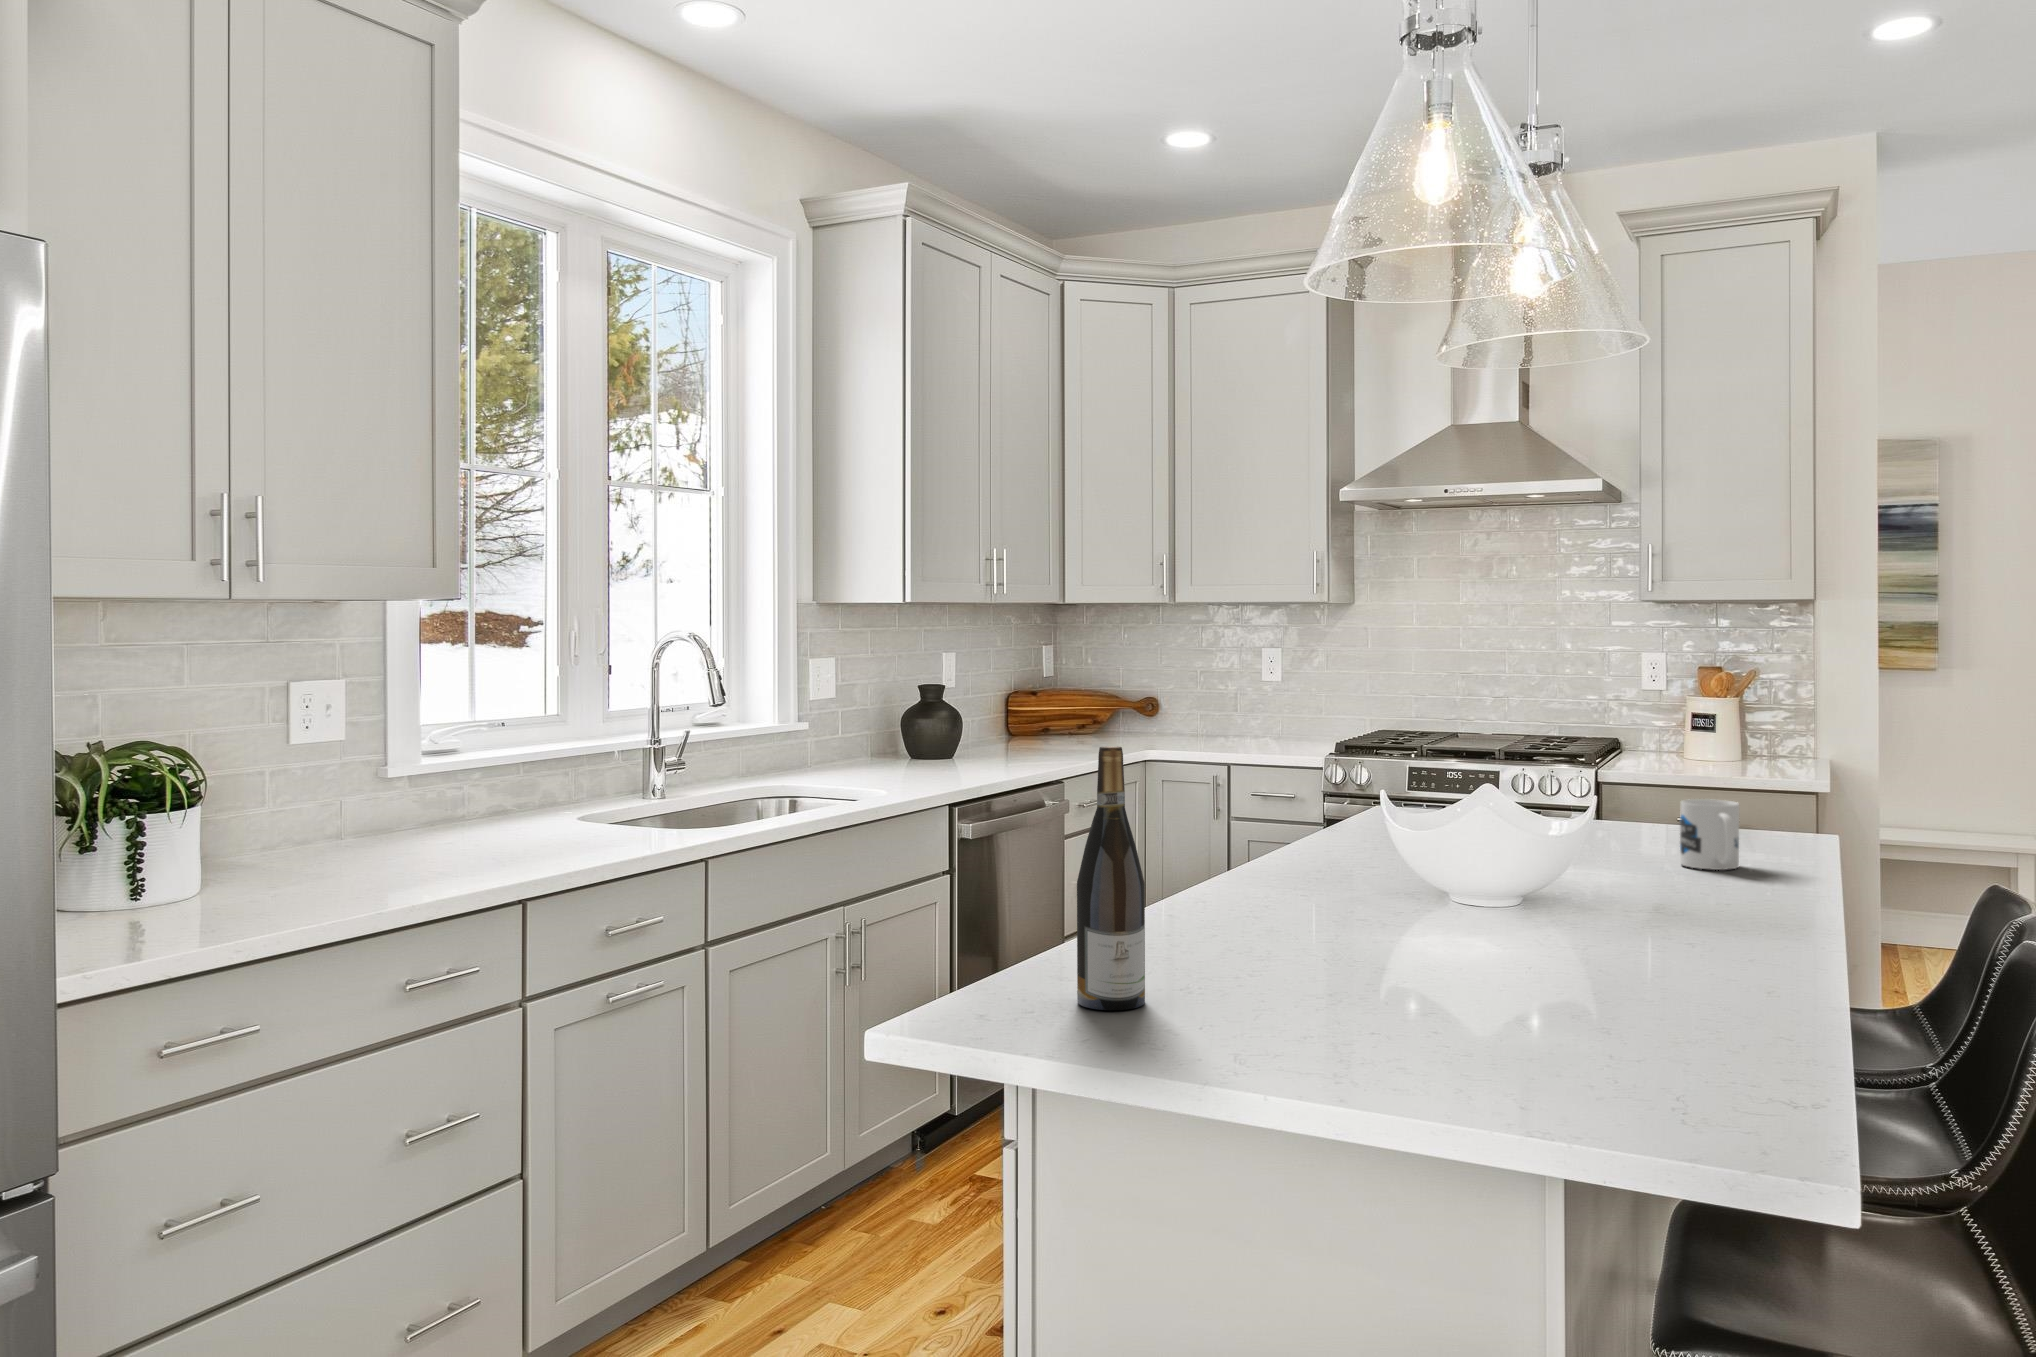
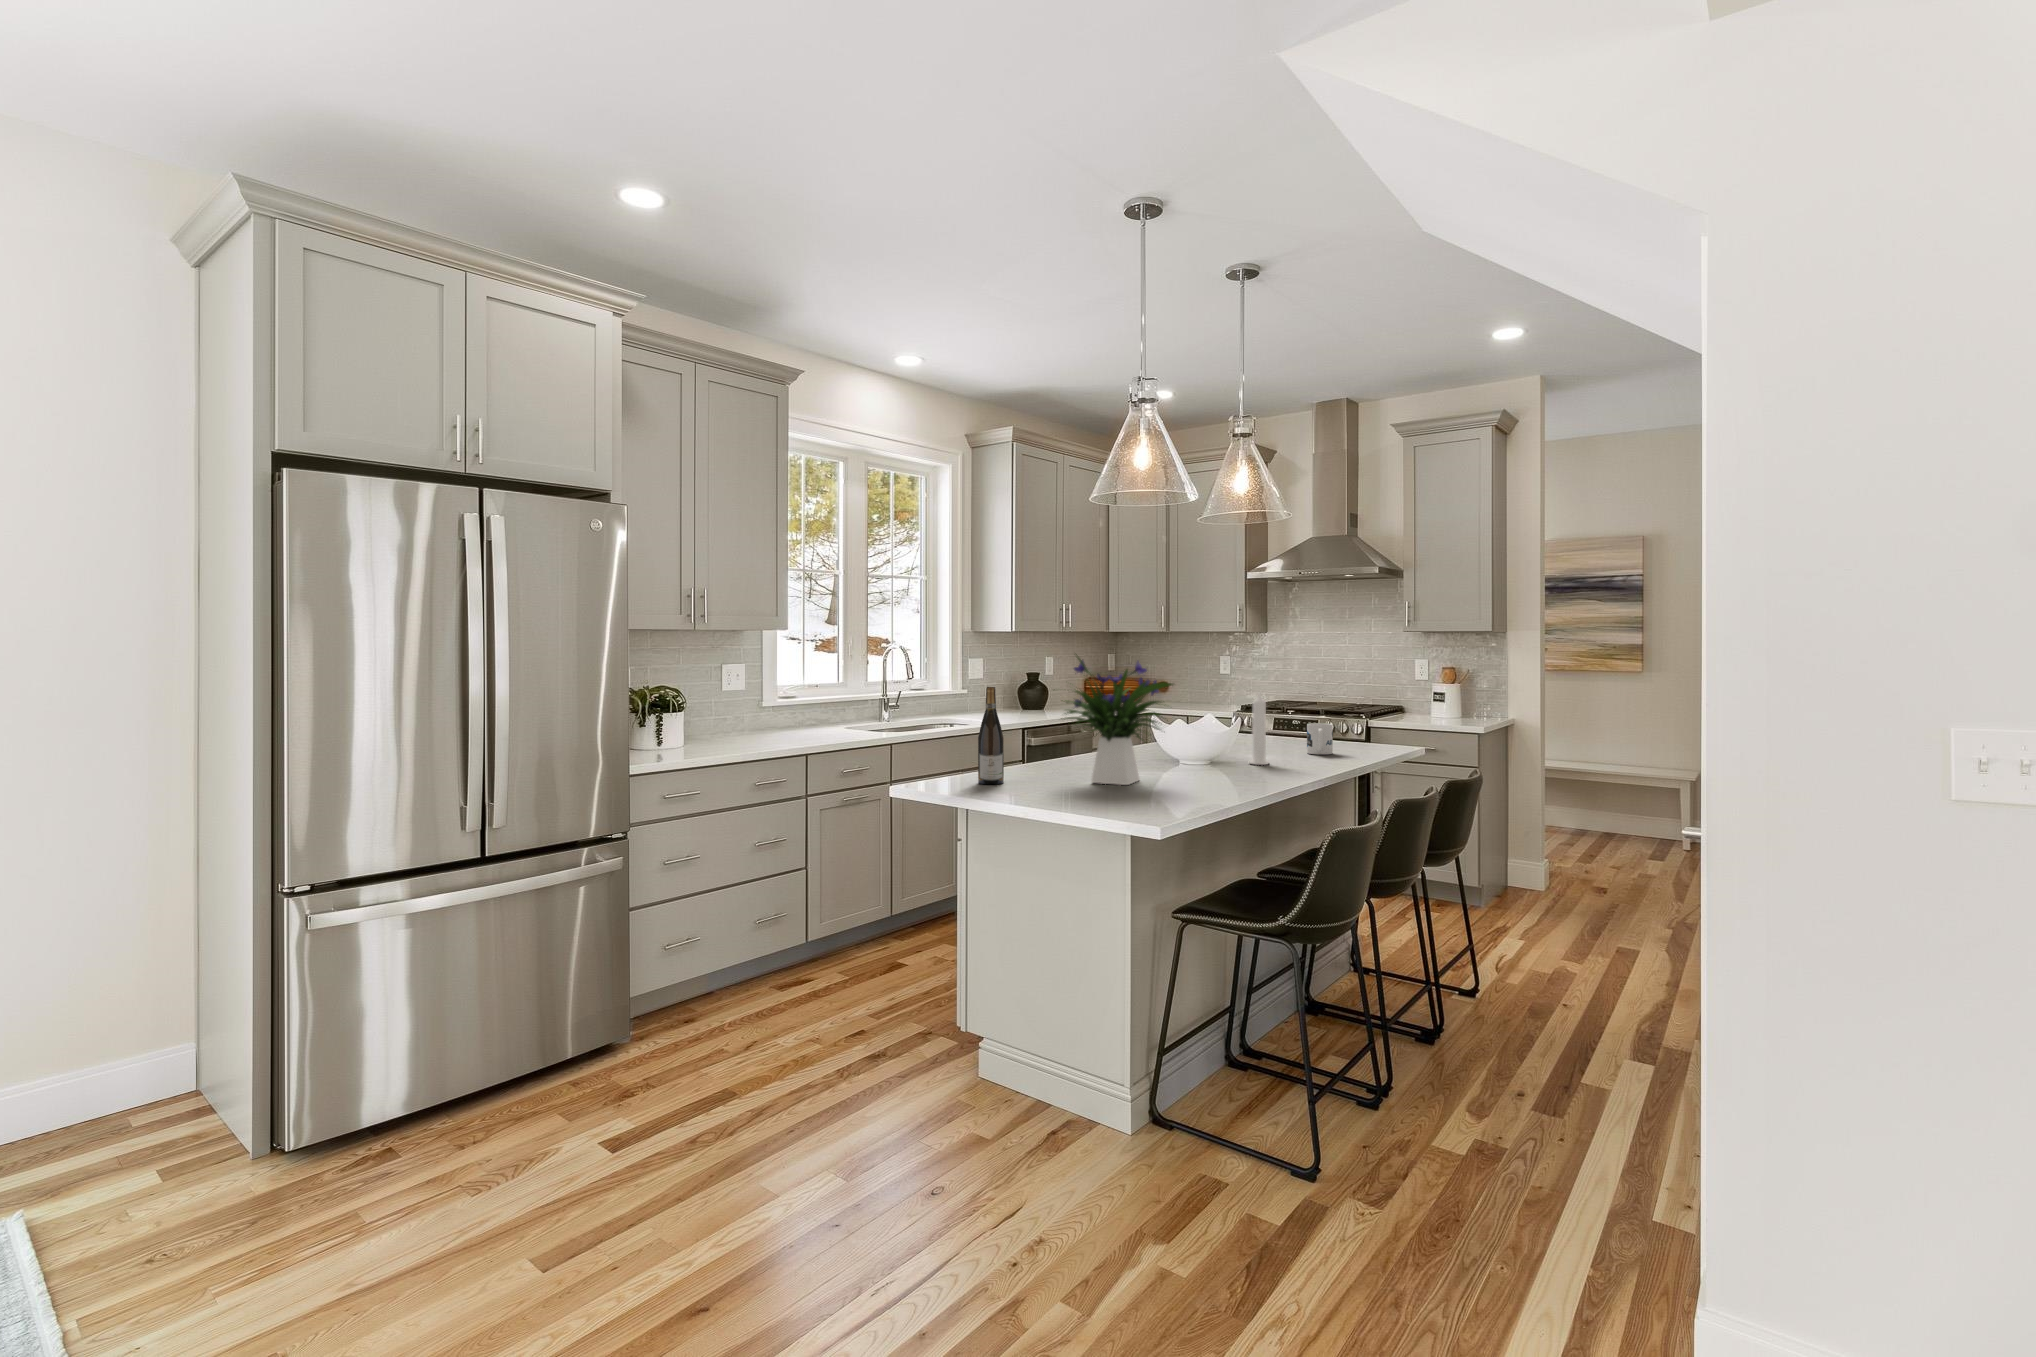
flower arrangement: none [1270,655,1595,1000] -> present [1065,654,1173,785]
candle: none [1624,738,1674,908] -> present [1249,693,1269,765]

